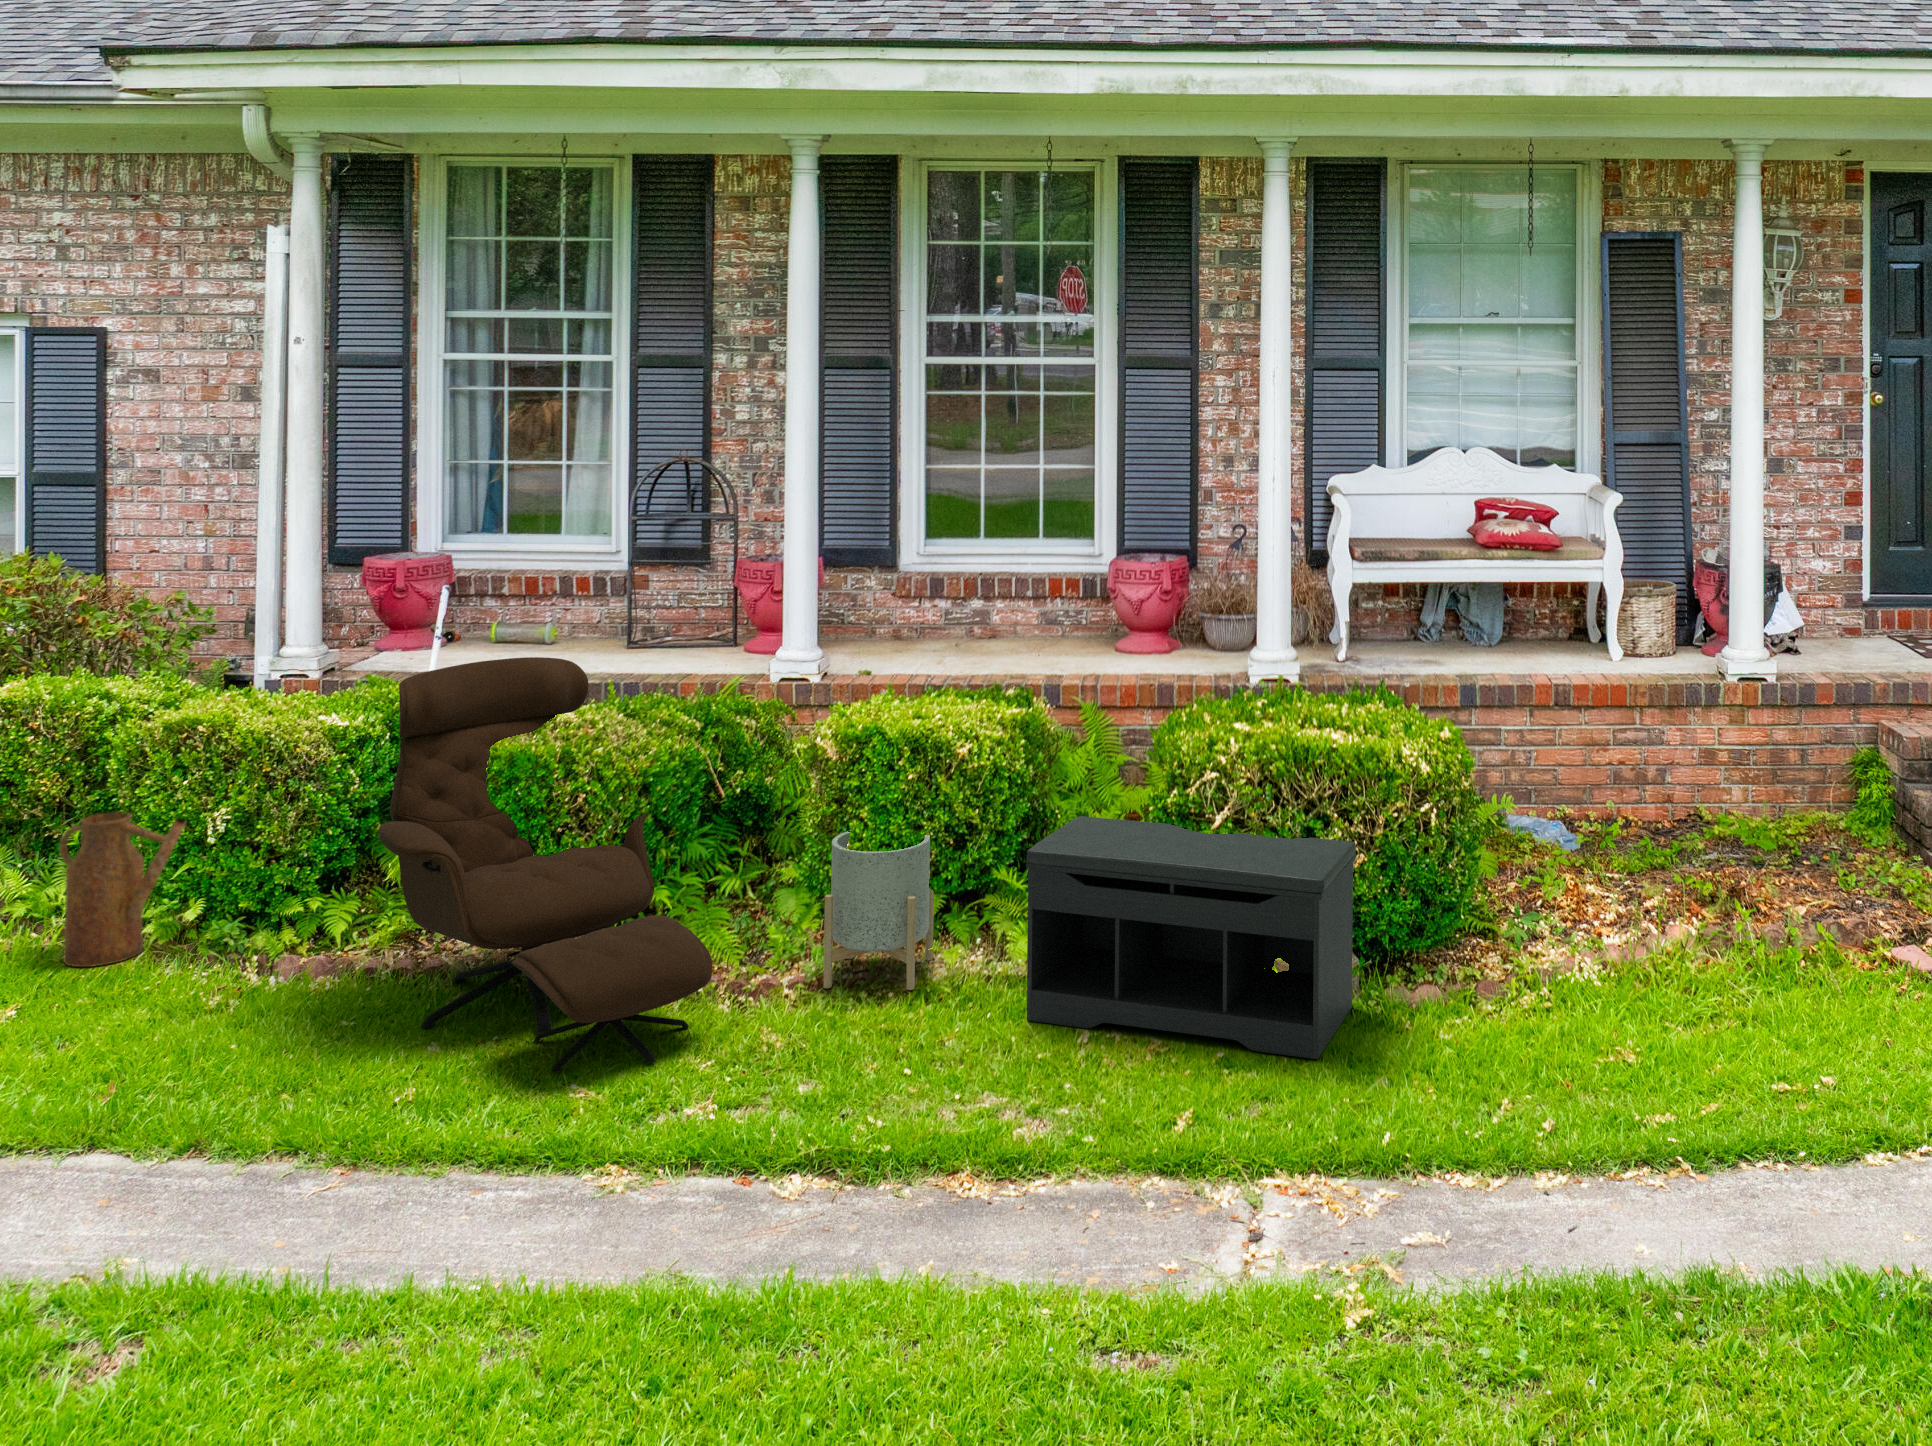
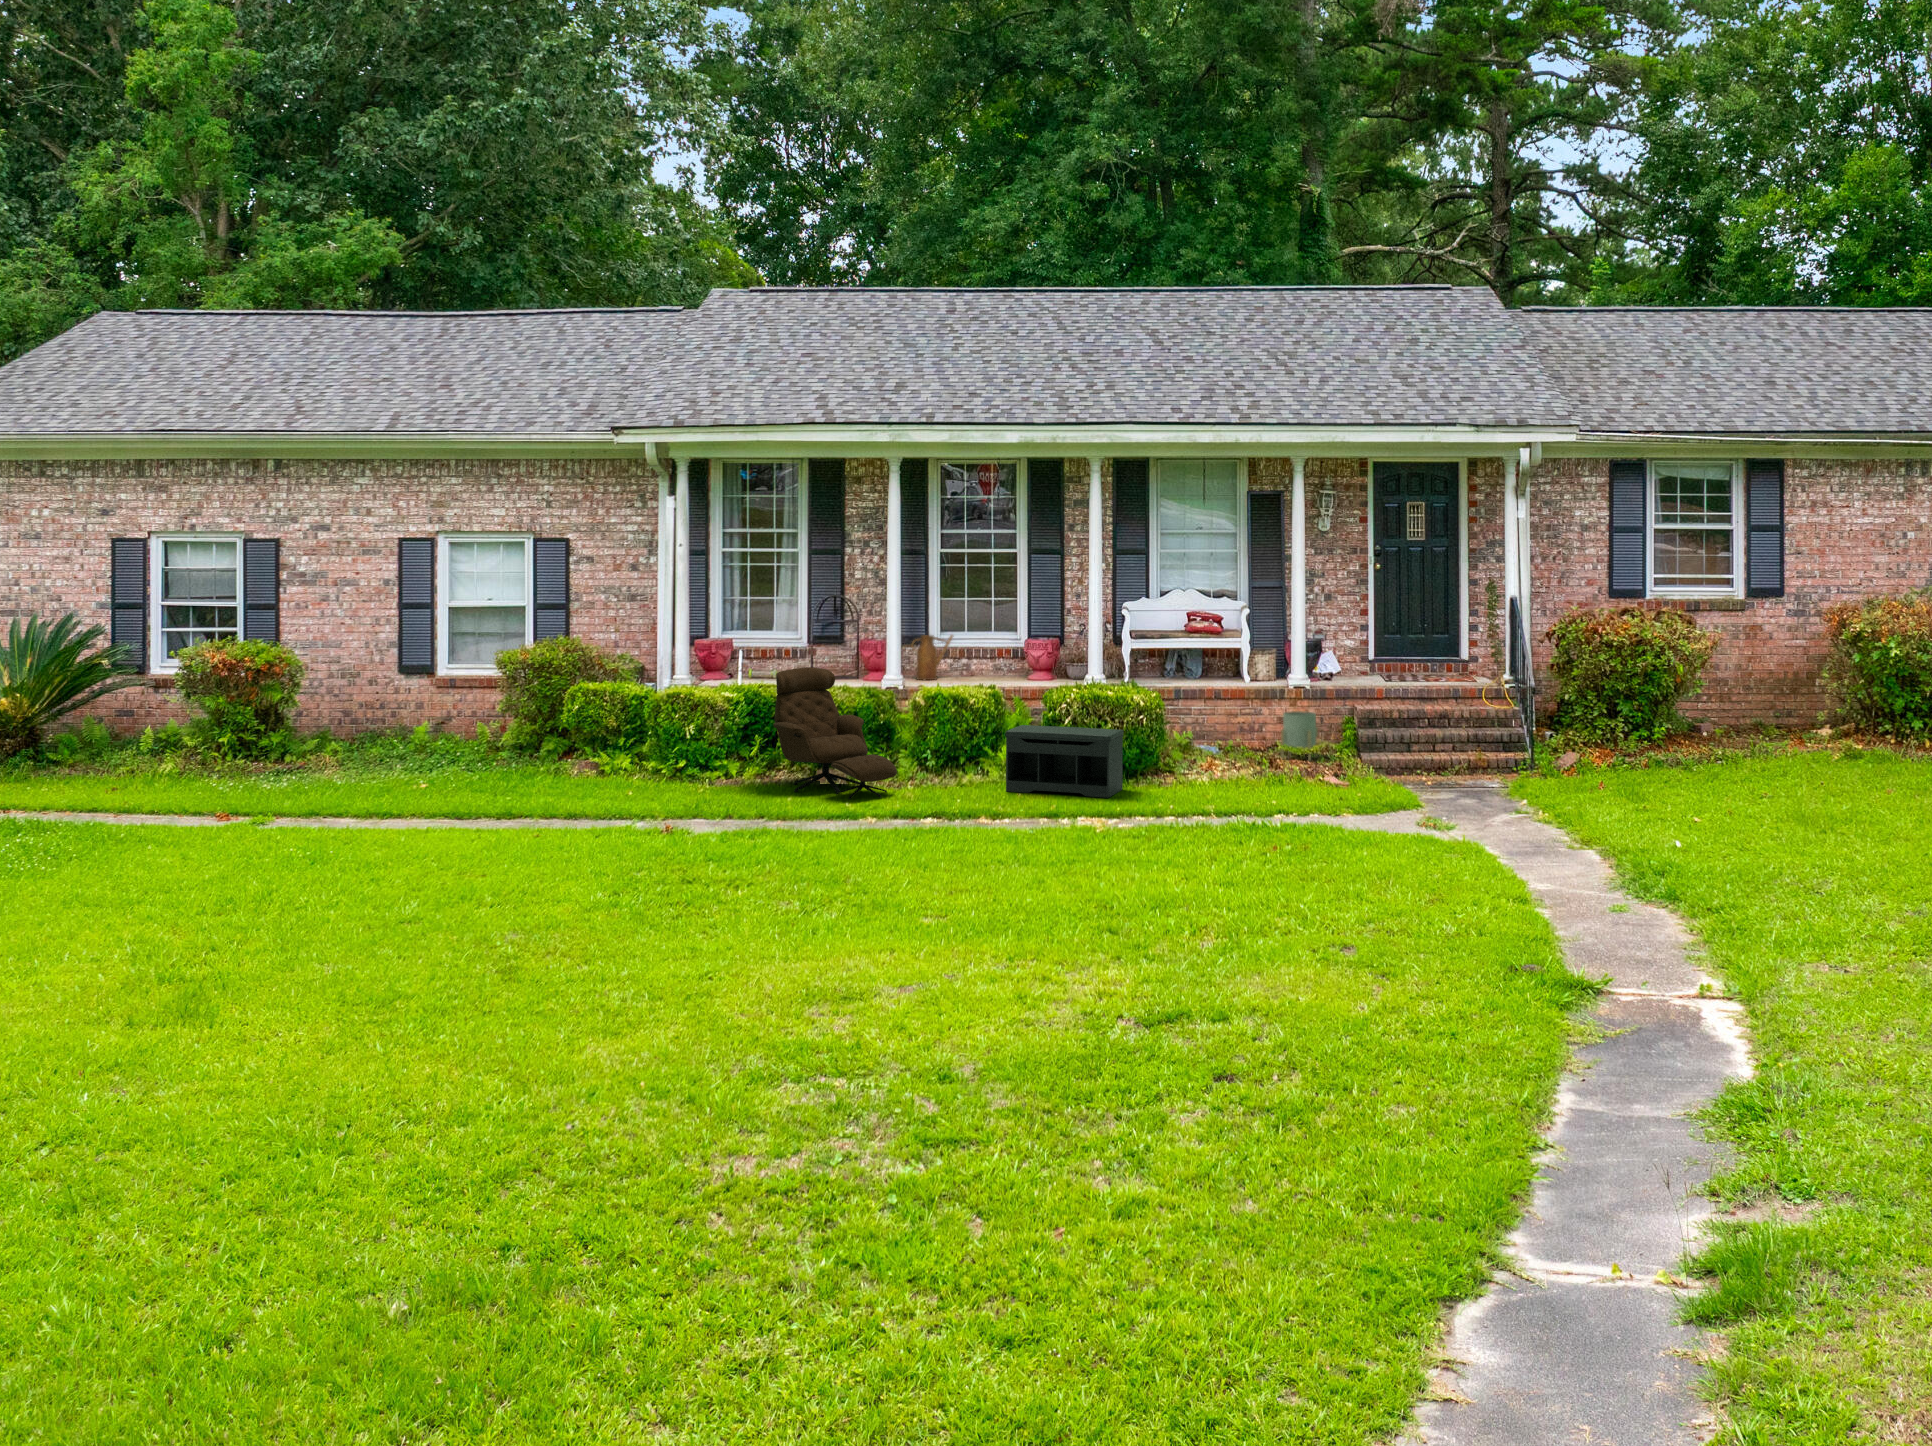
watering can: present [59,812,186,967] -> present [912,635,953,680]
planter: present [823,831,934,990] -> present [1281,711,1318,761]

